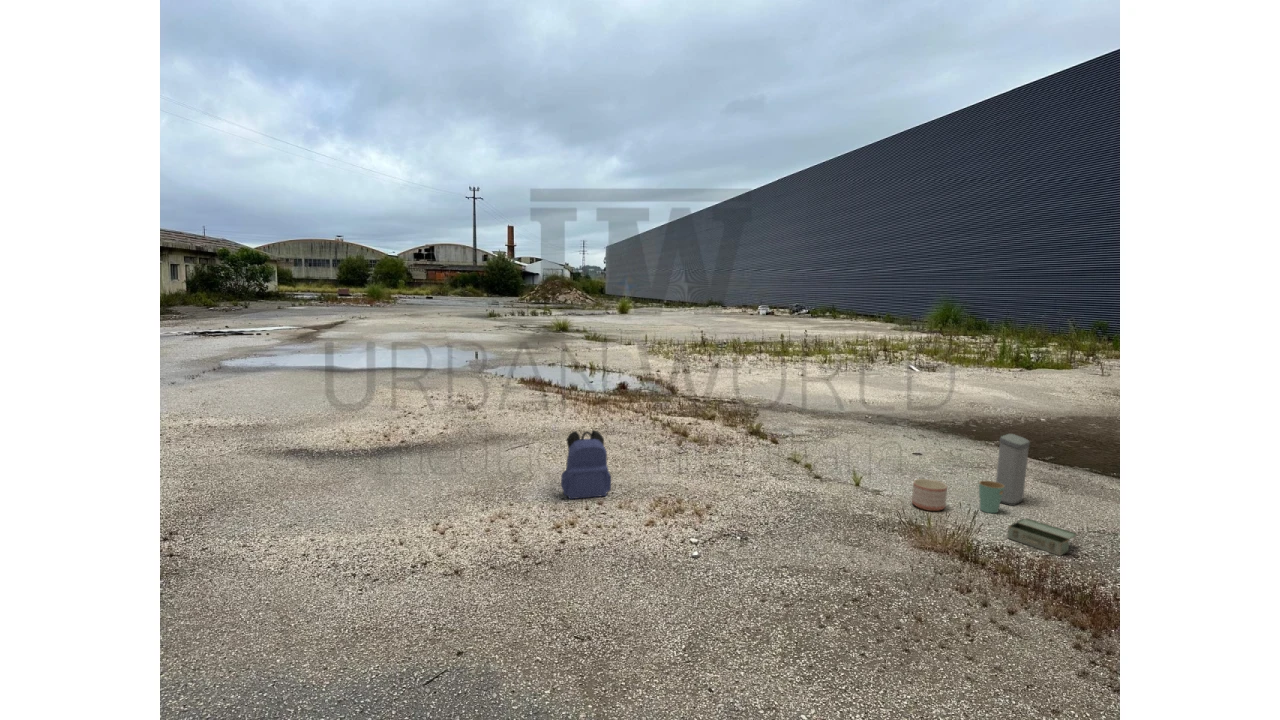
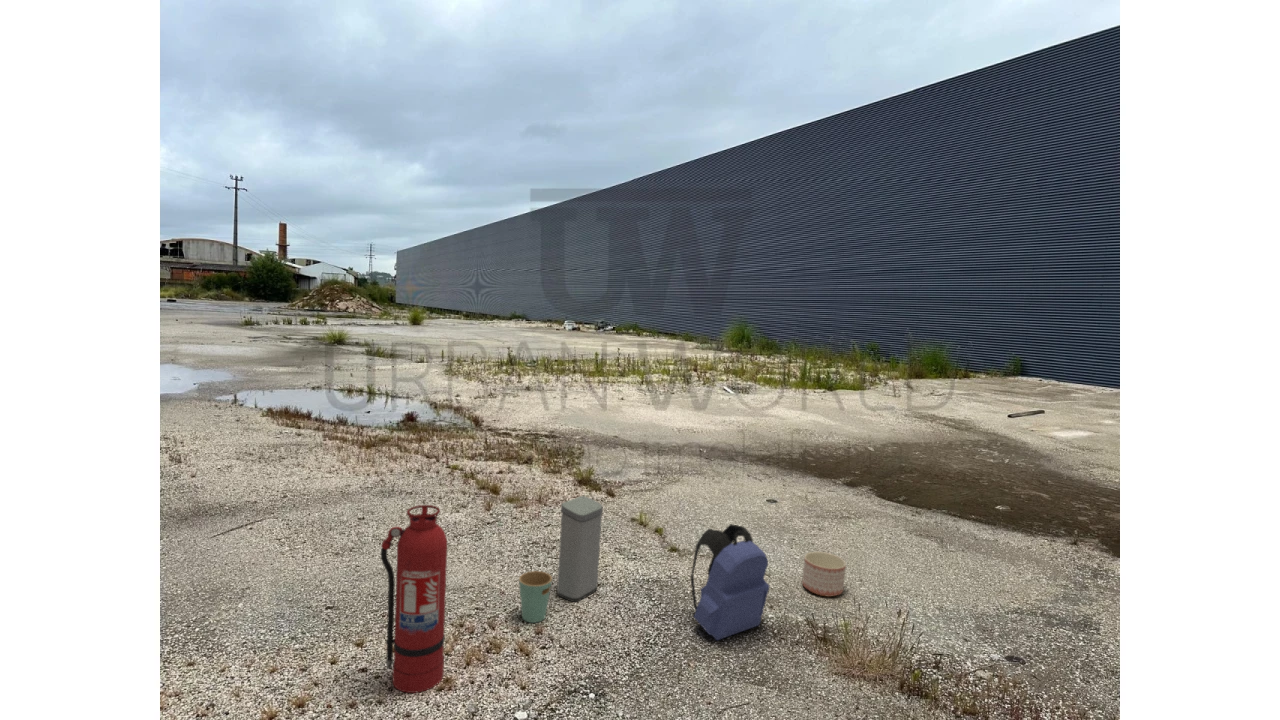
fire extinguisher: none [613,418,650,526] -> present [381,505,447,693]
backpack: present [561,430,611,499] -> present [691,524,769,640]
trash can: present [979,434,1030,513] -> present [519,496,603,623]
toolbox: present [1007,518,1077,555] -> none [934,603,1013,661]

